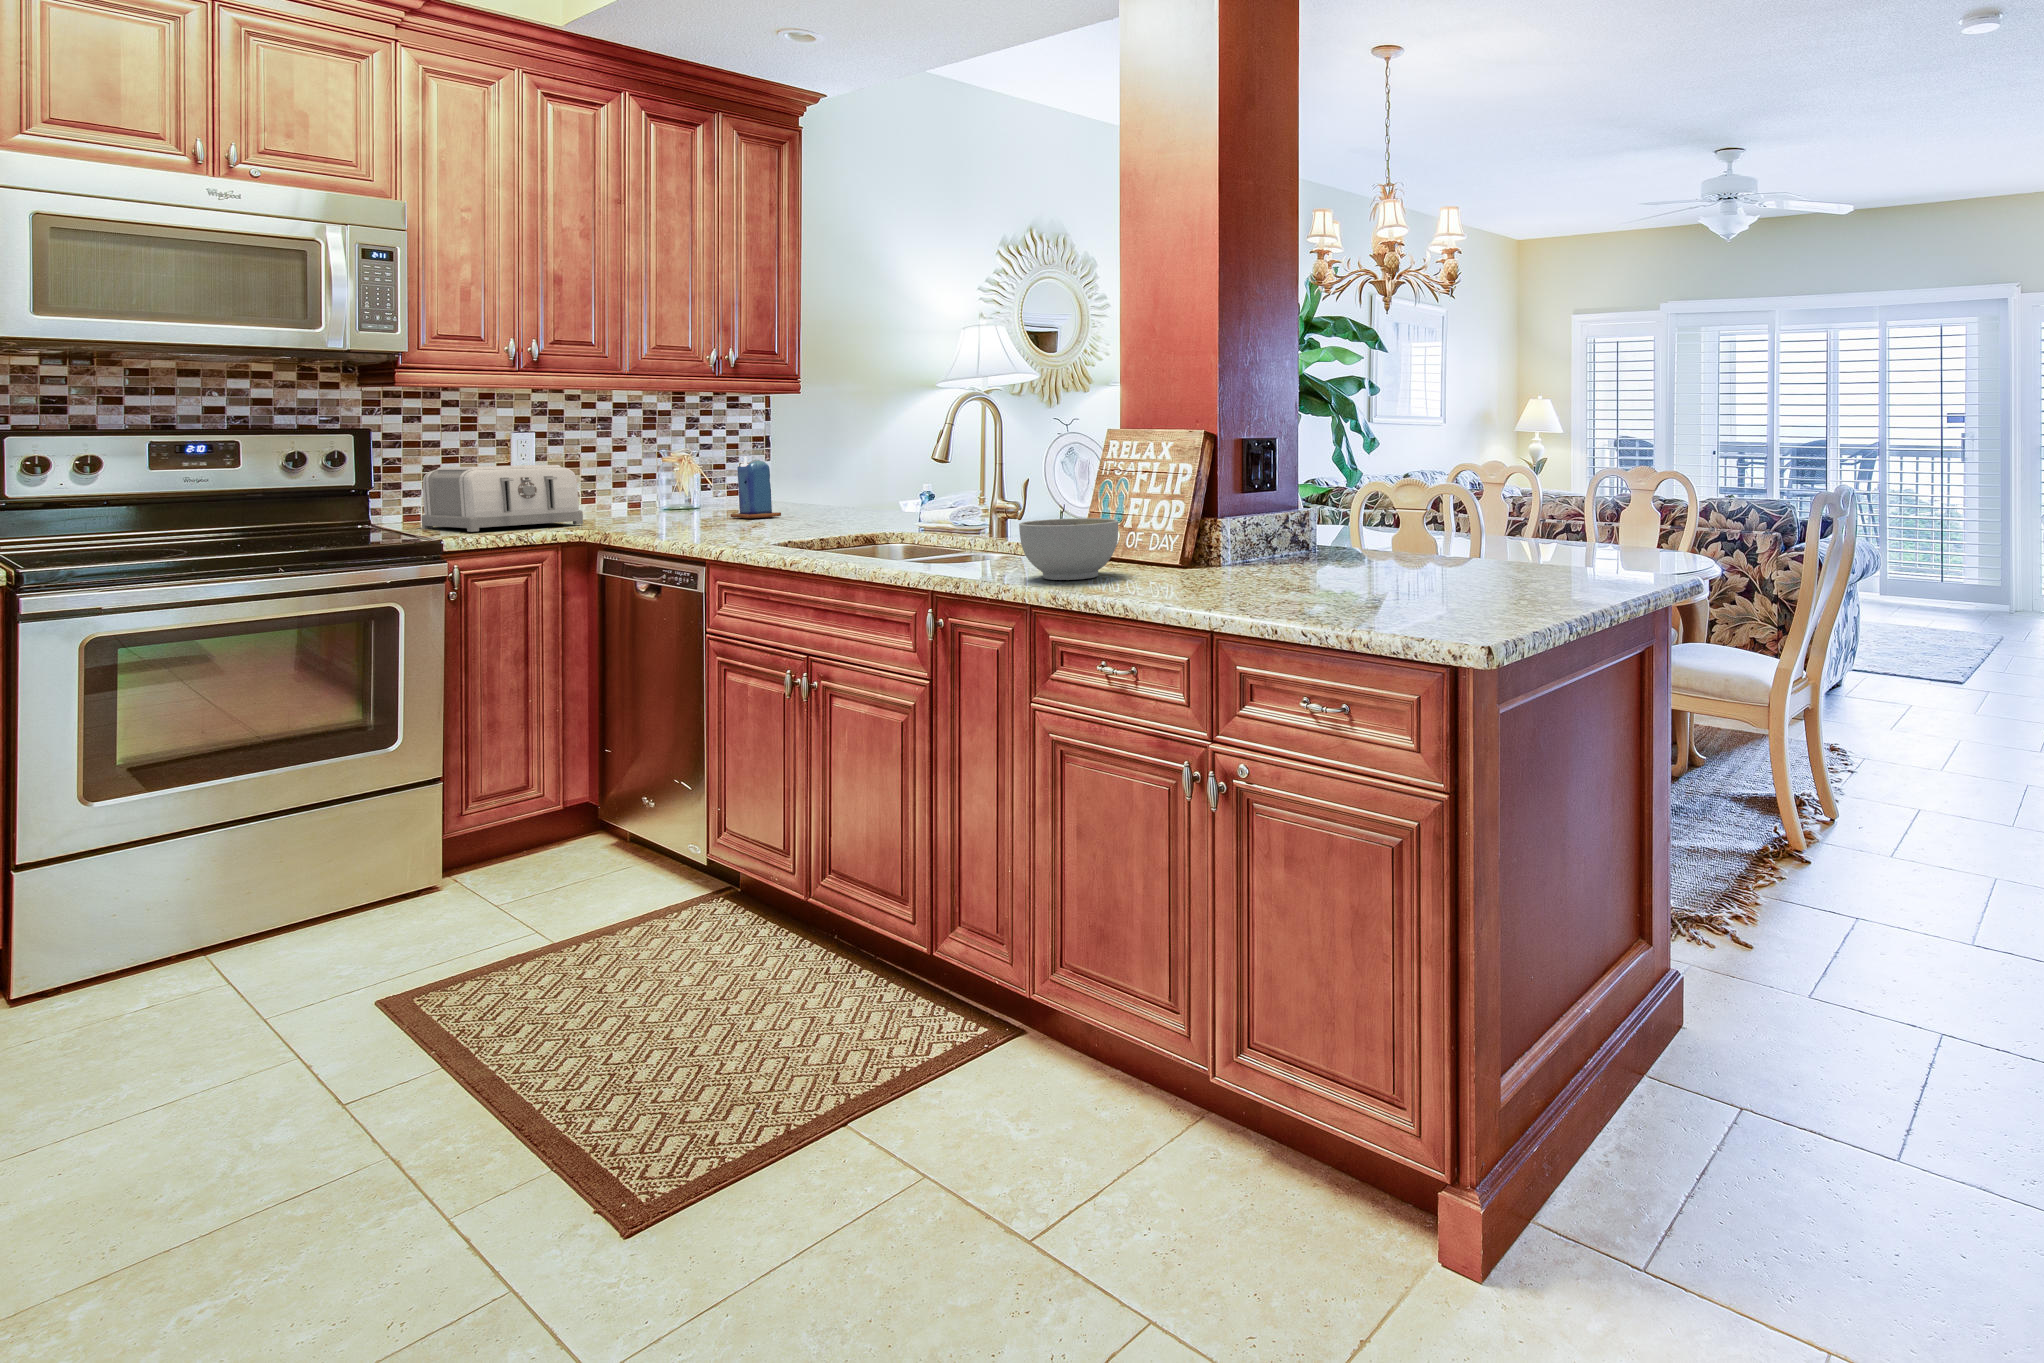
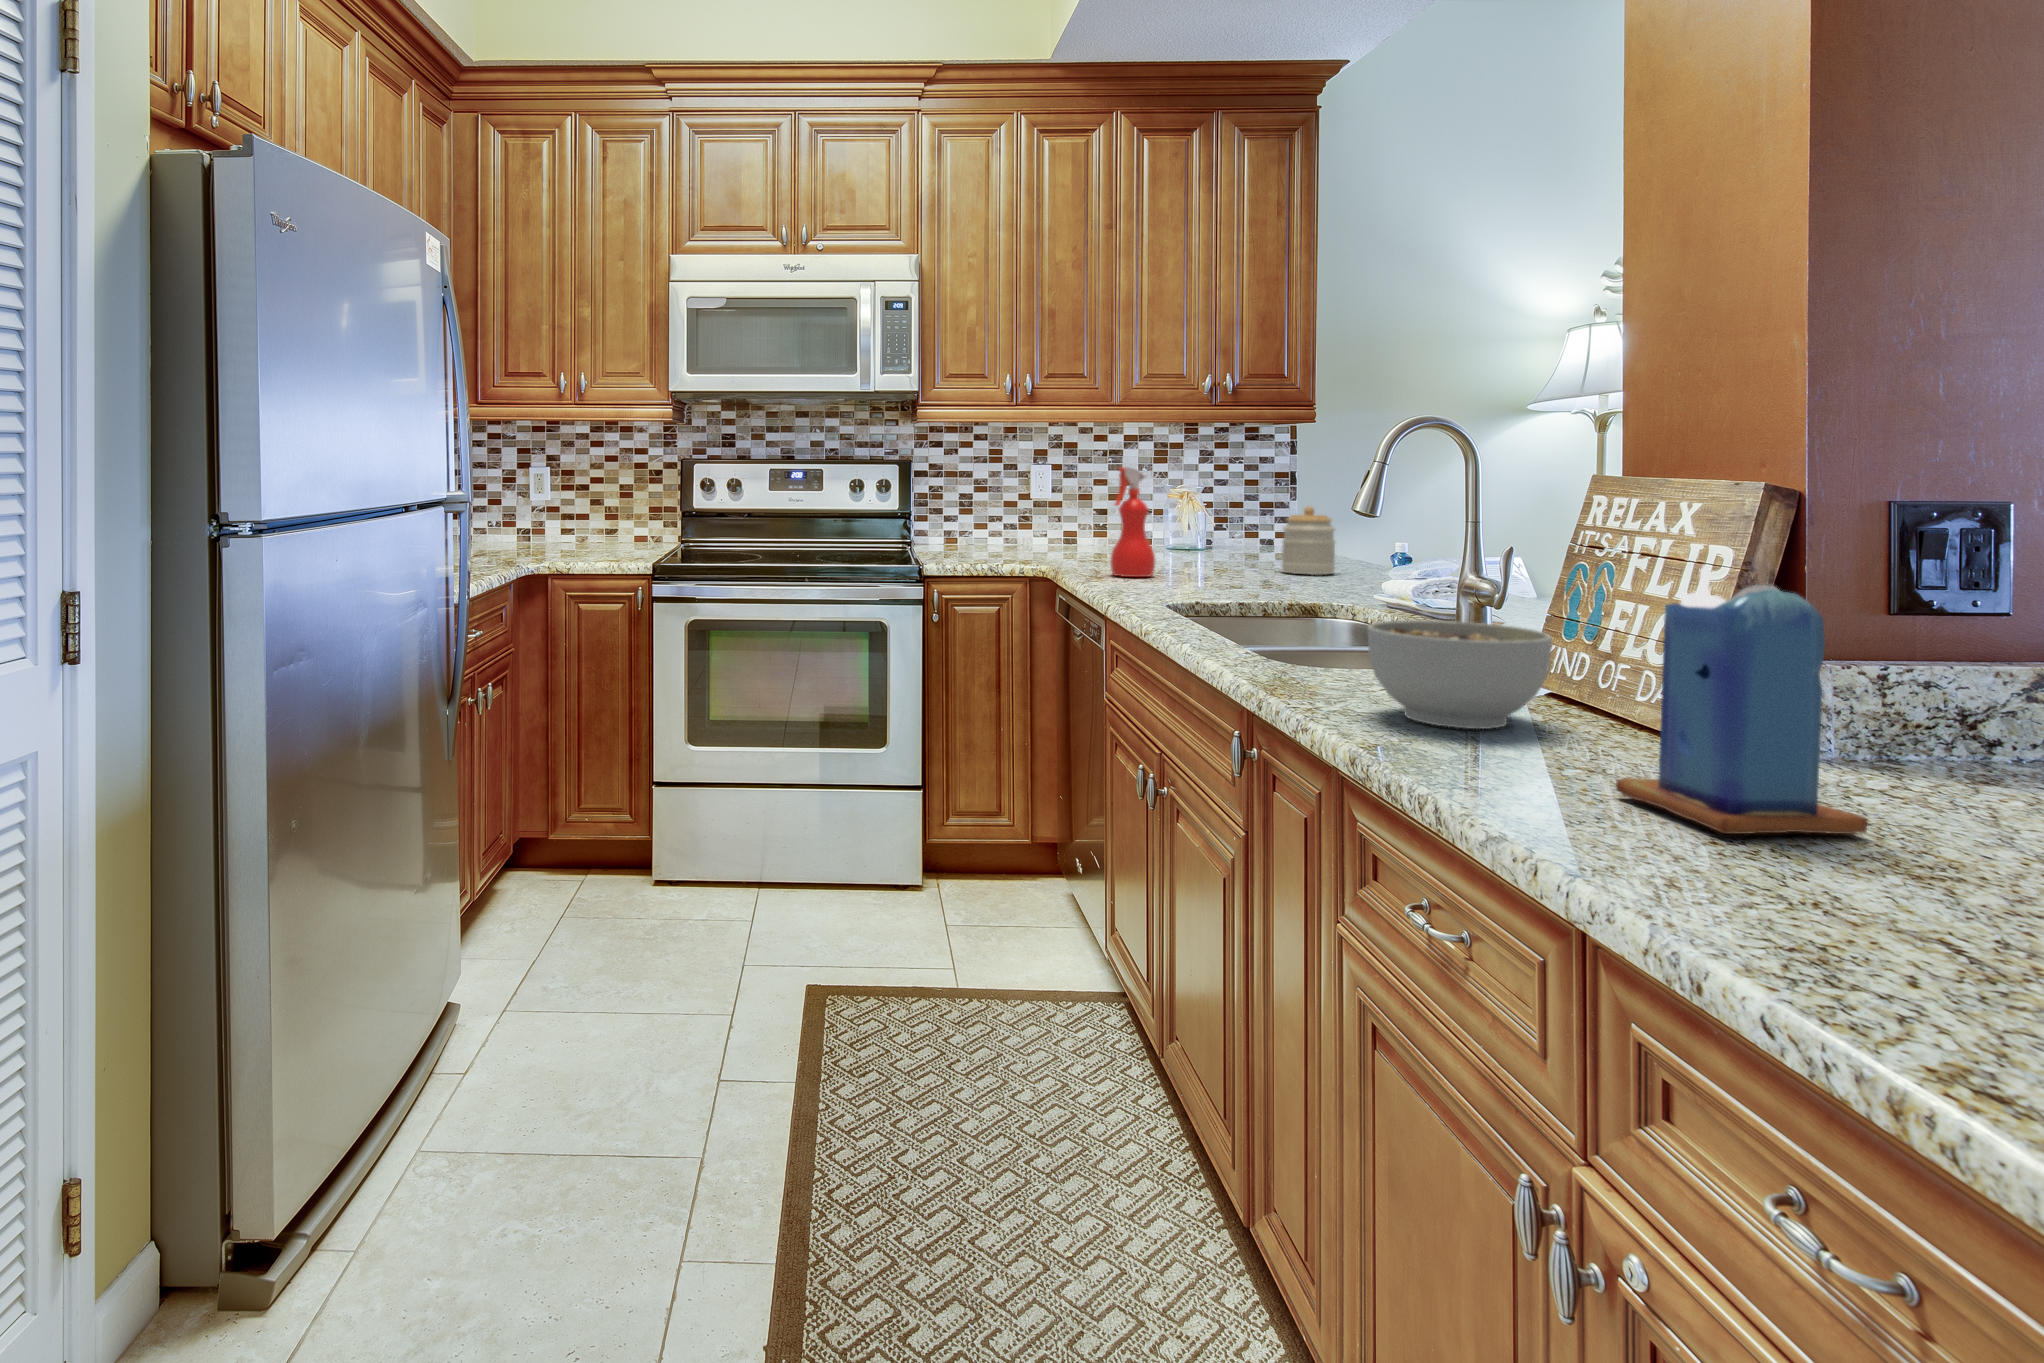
spray bottle: none [651,432,696,534] -> present [1110,467,1155,577]
candle: present [731,456,781,518] -> present [1616,565,1868,834]
jar: none [792,464,837,521] -> present [1282,506,1335,575]
toaster: present [421,465,583,532] -> none [956,496,1076,558]

